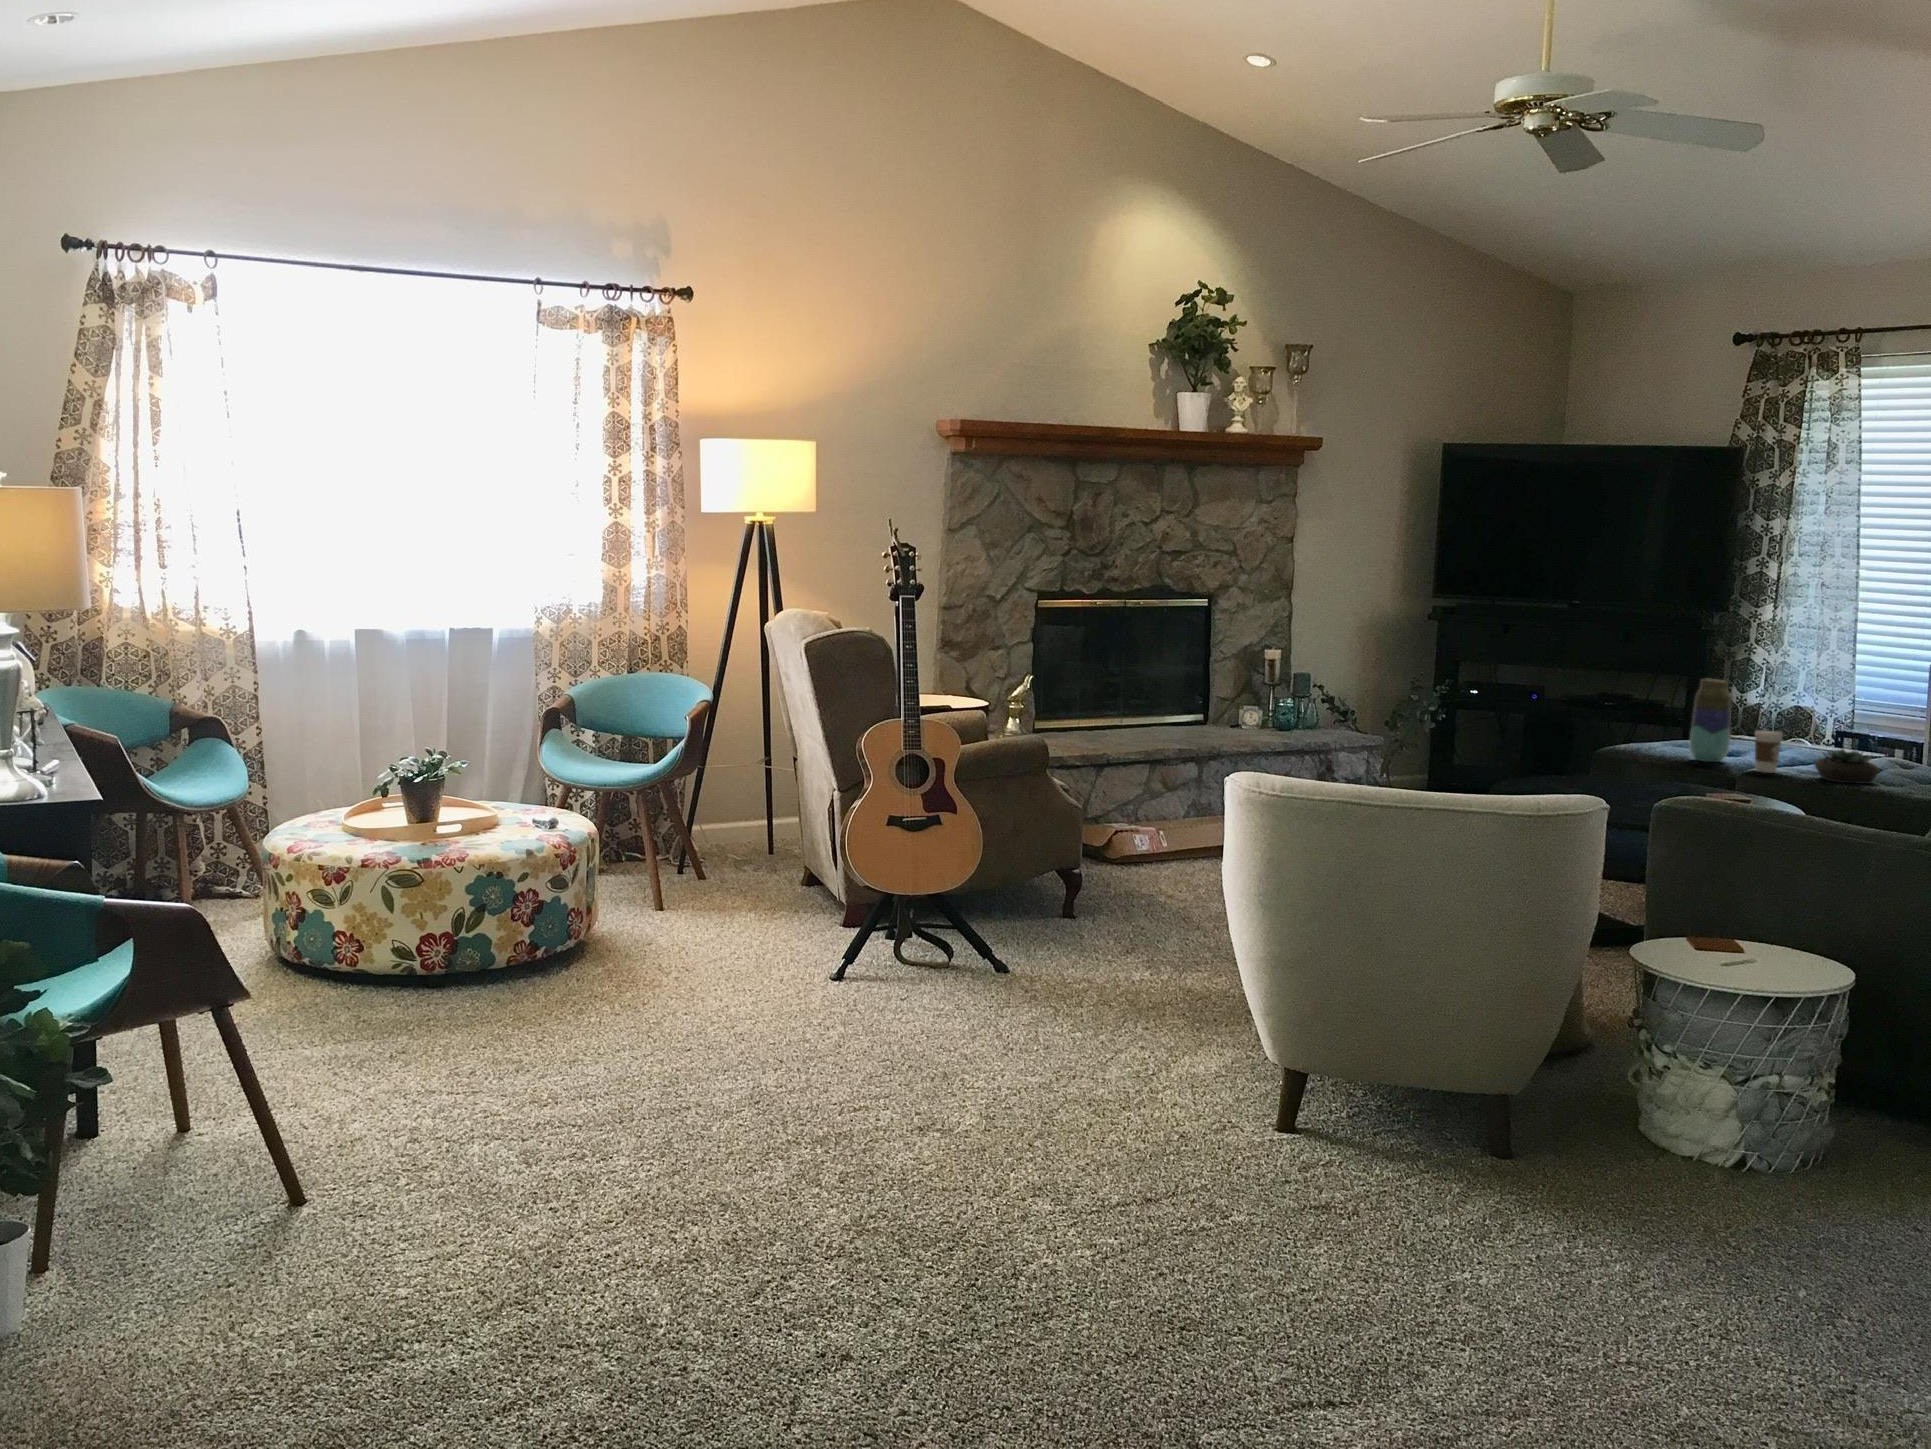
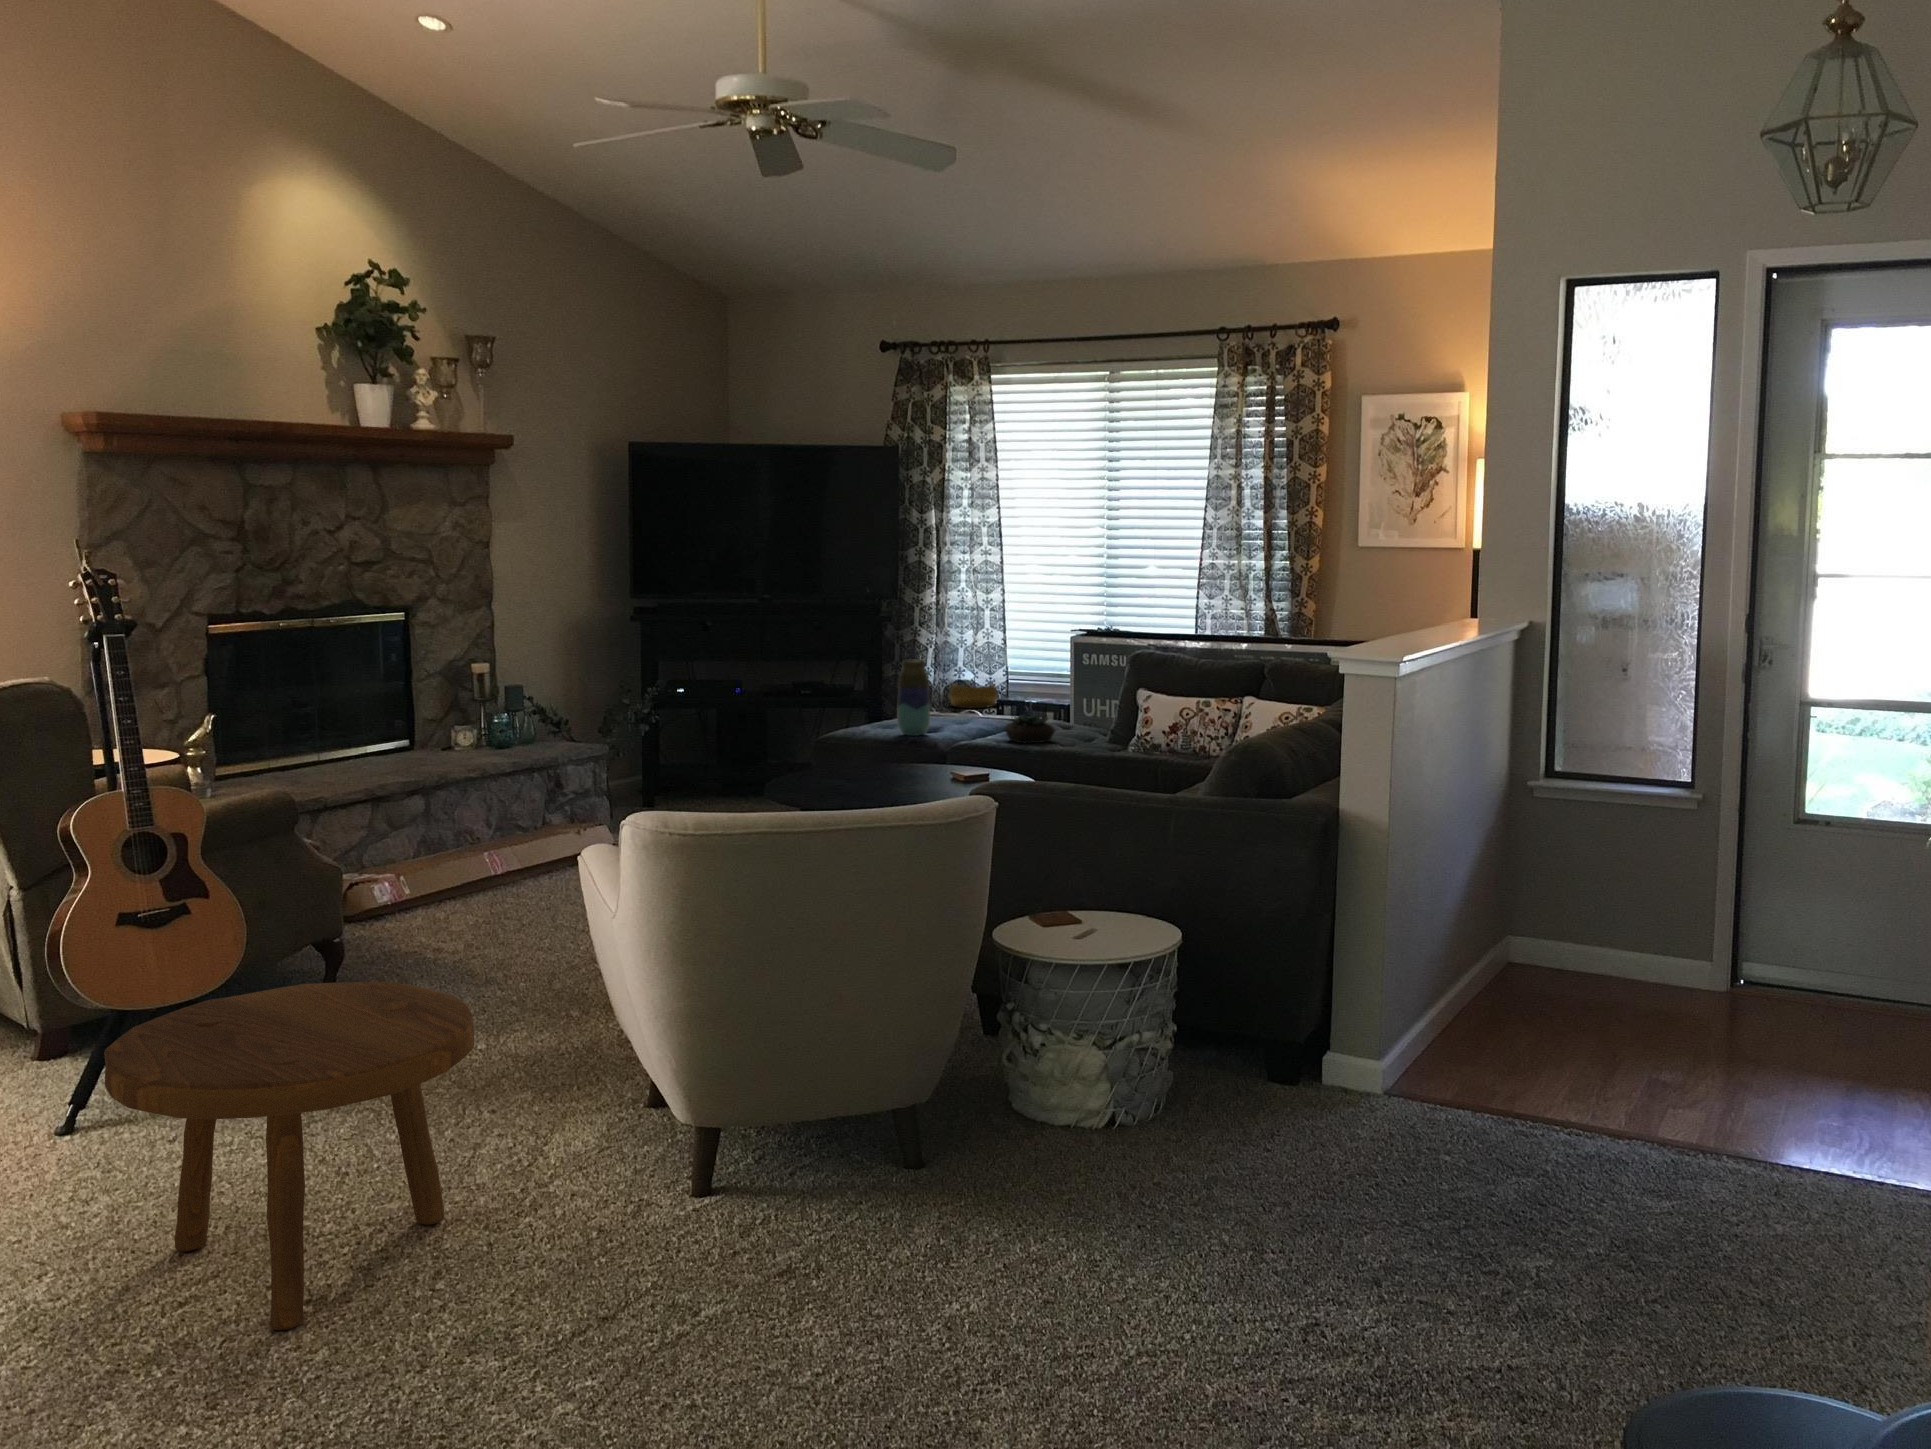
decorative bowl: none [1781,713,1846,743] -> present [949,684,998,708]
coffee cup: present [1755,730,1783,773] -> none [954,703,977,741]
footstool: none [822,884,1094,1142] -> present [104,982,474,1330]

